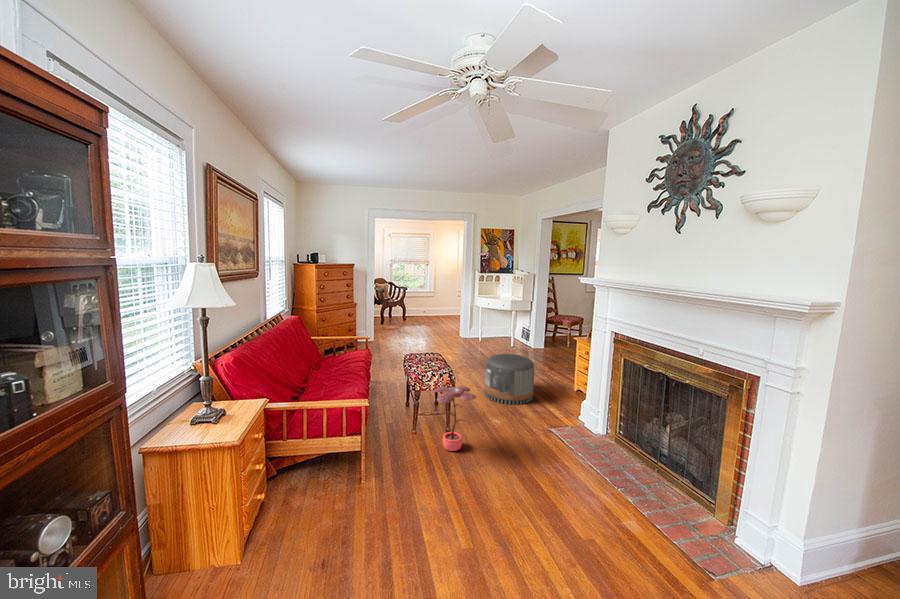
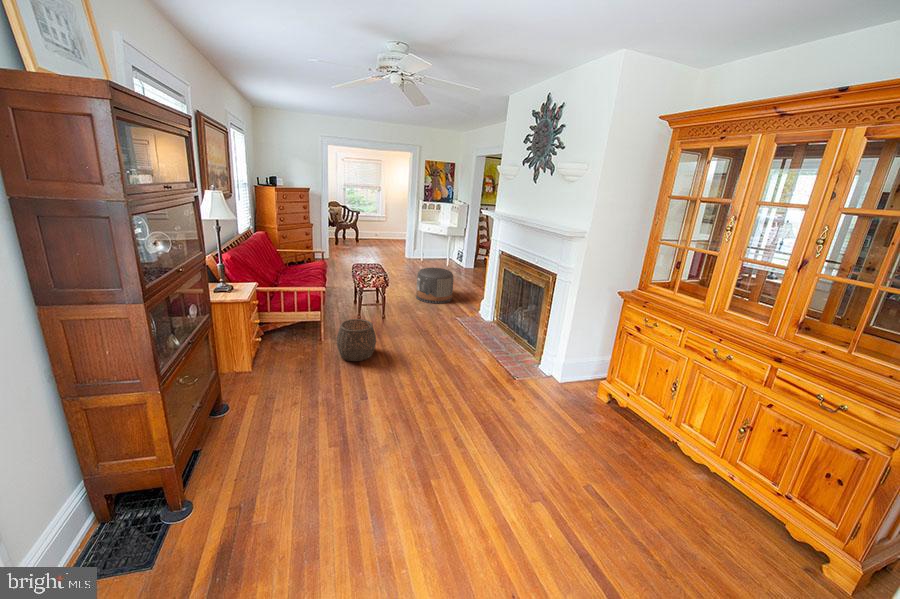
potted plant: present [433,386,476,451] -> none [372,285,402,327]
woven basket: none [382,452,446,534] -> present [336,319,376,361]

